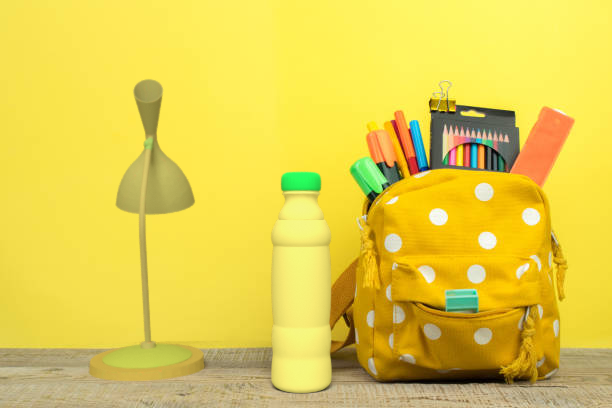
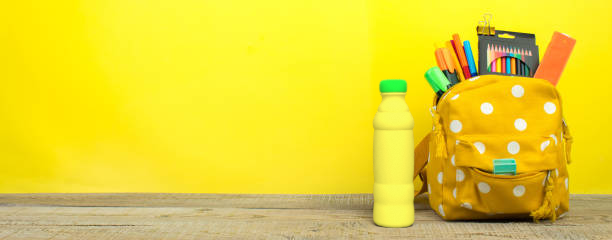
desk lamp: present [89,79,204,381] -> none [239,12,316,226]

